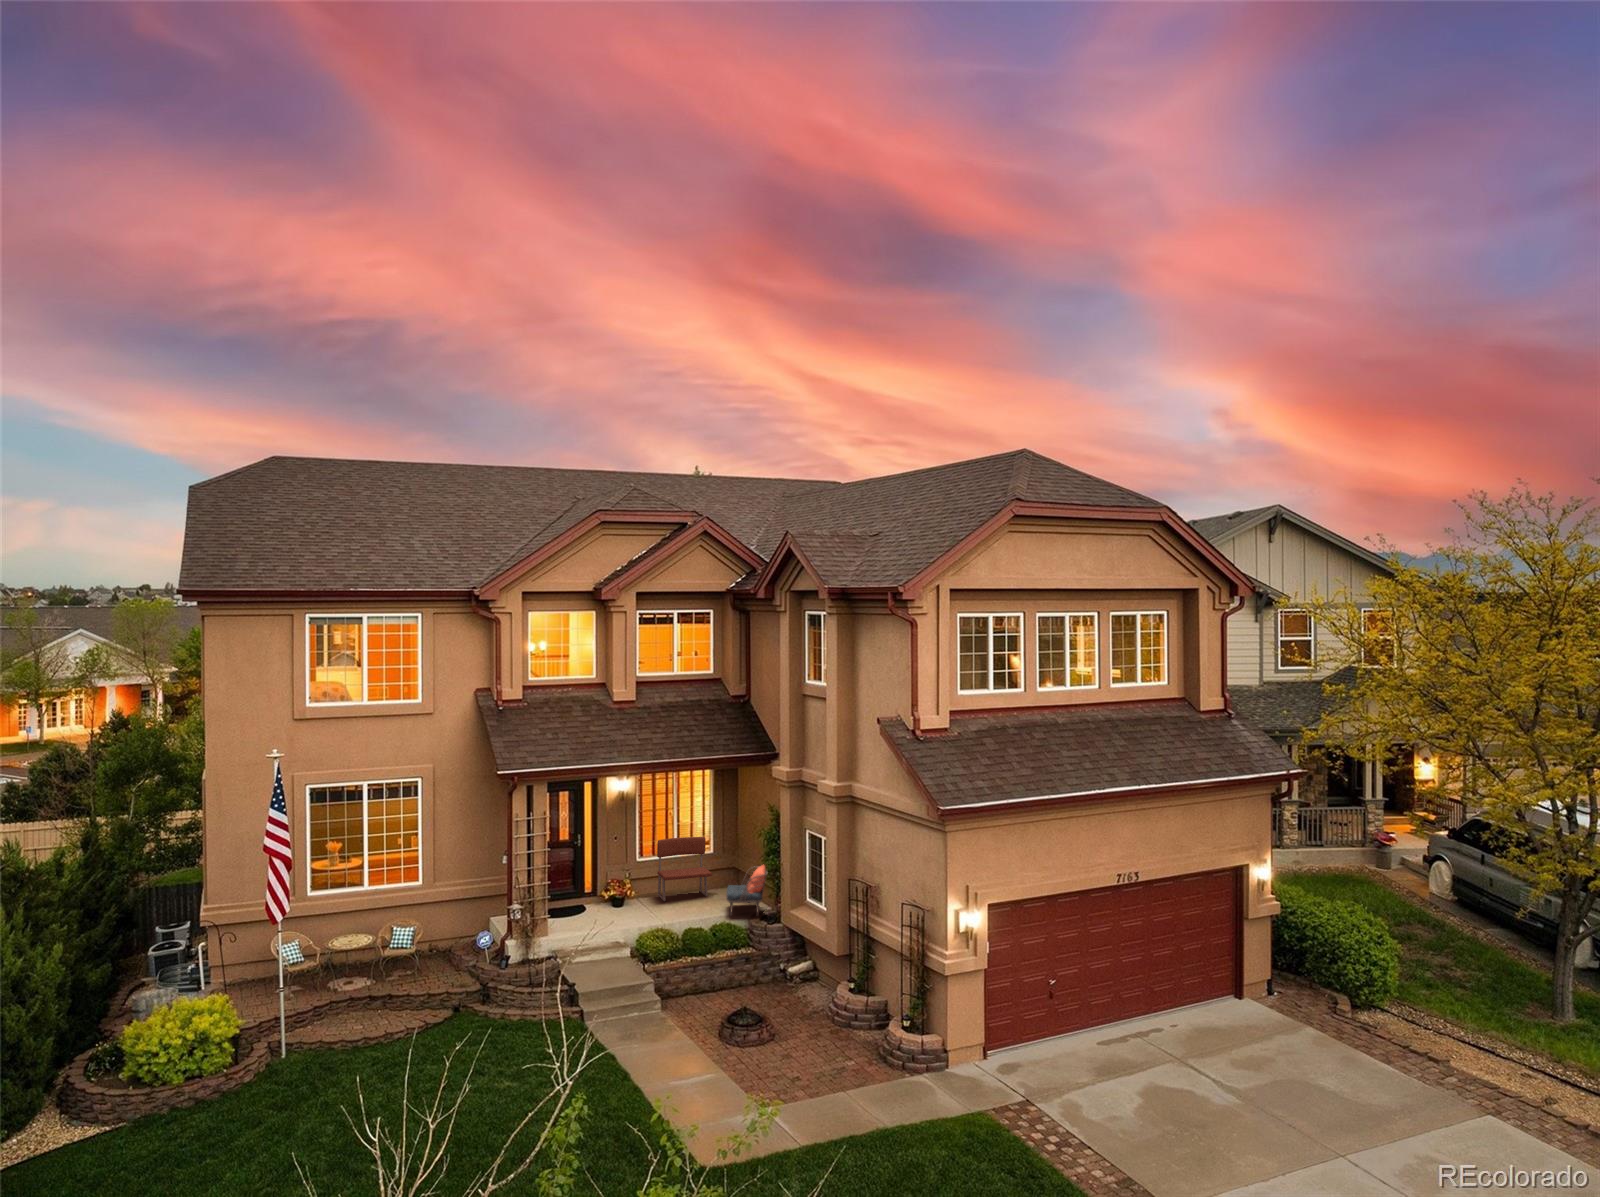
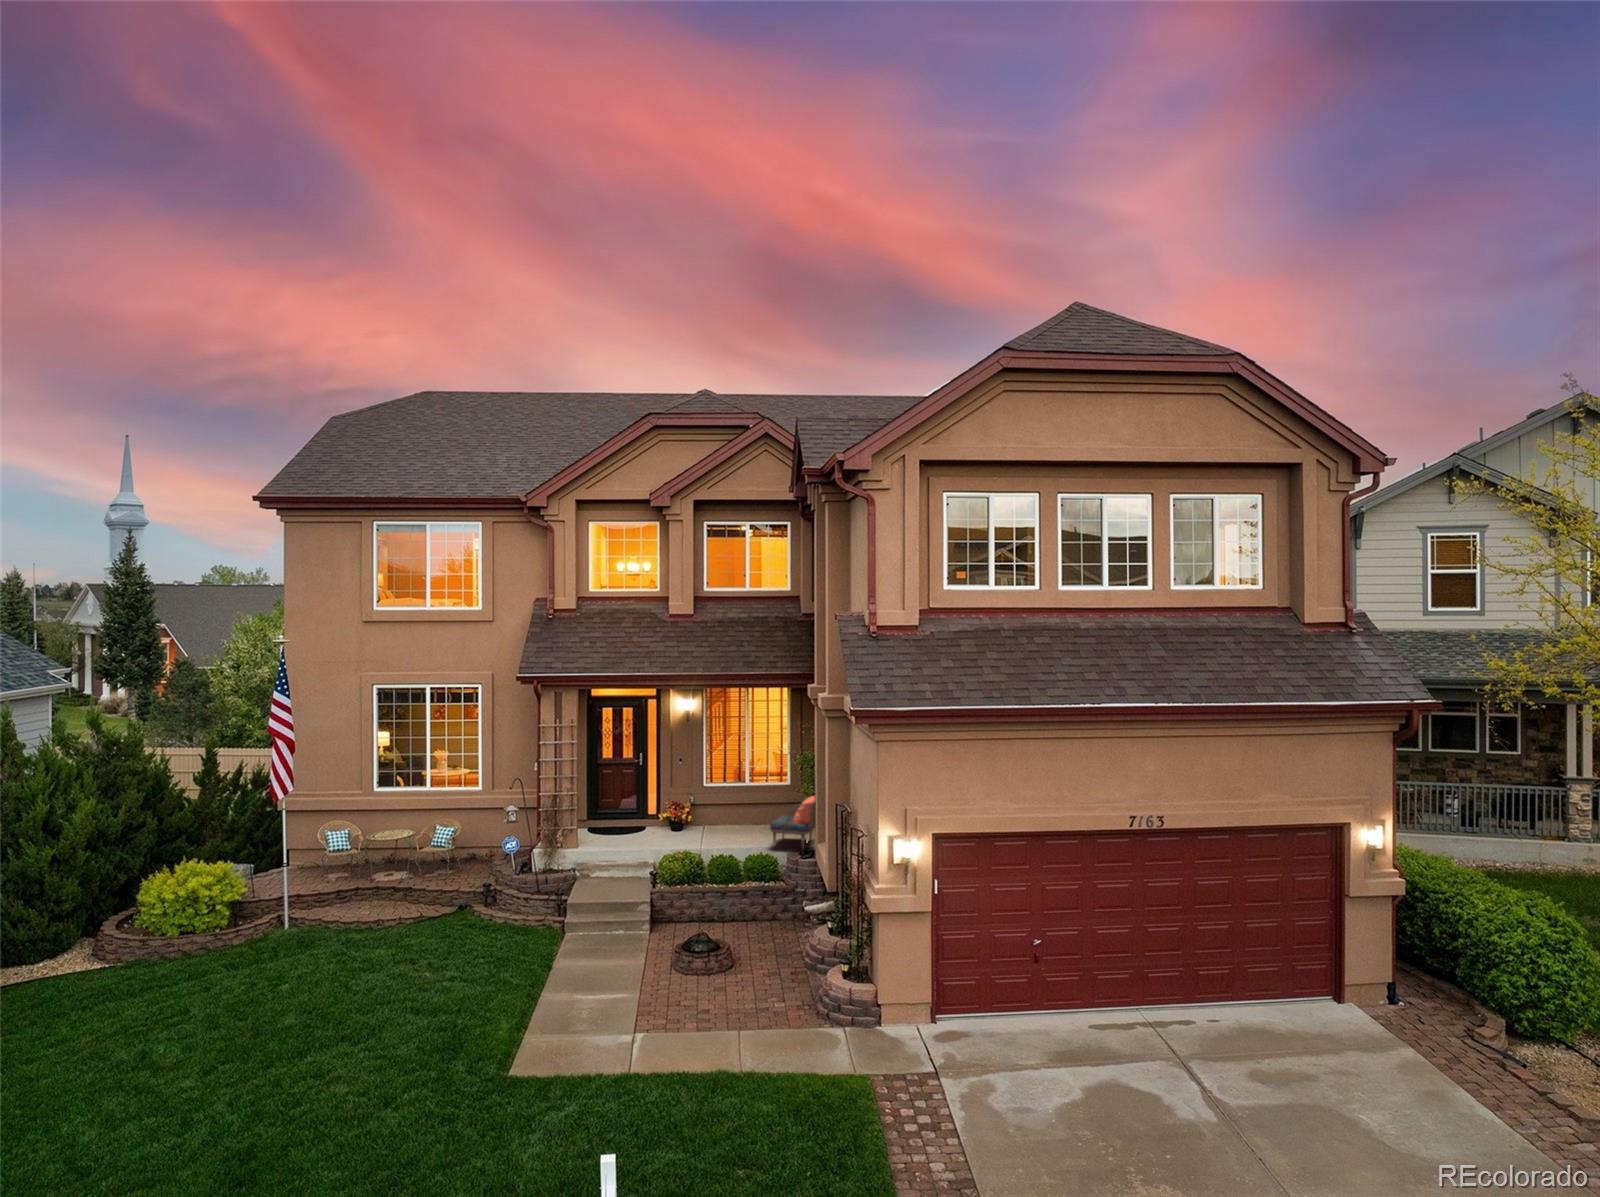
bench: present [657,837,712,901] -> none [718,764,772,829]

